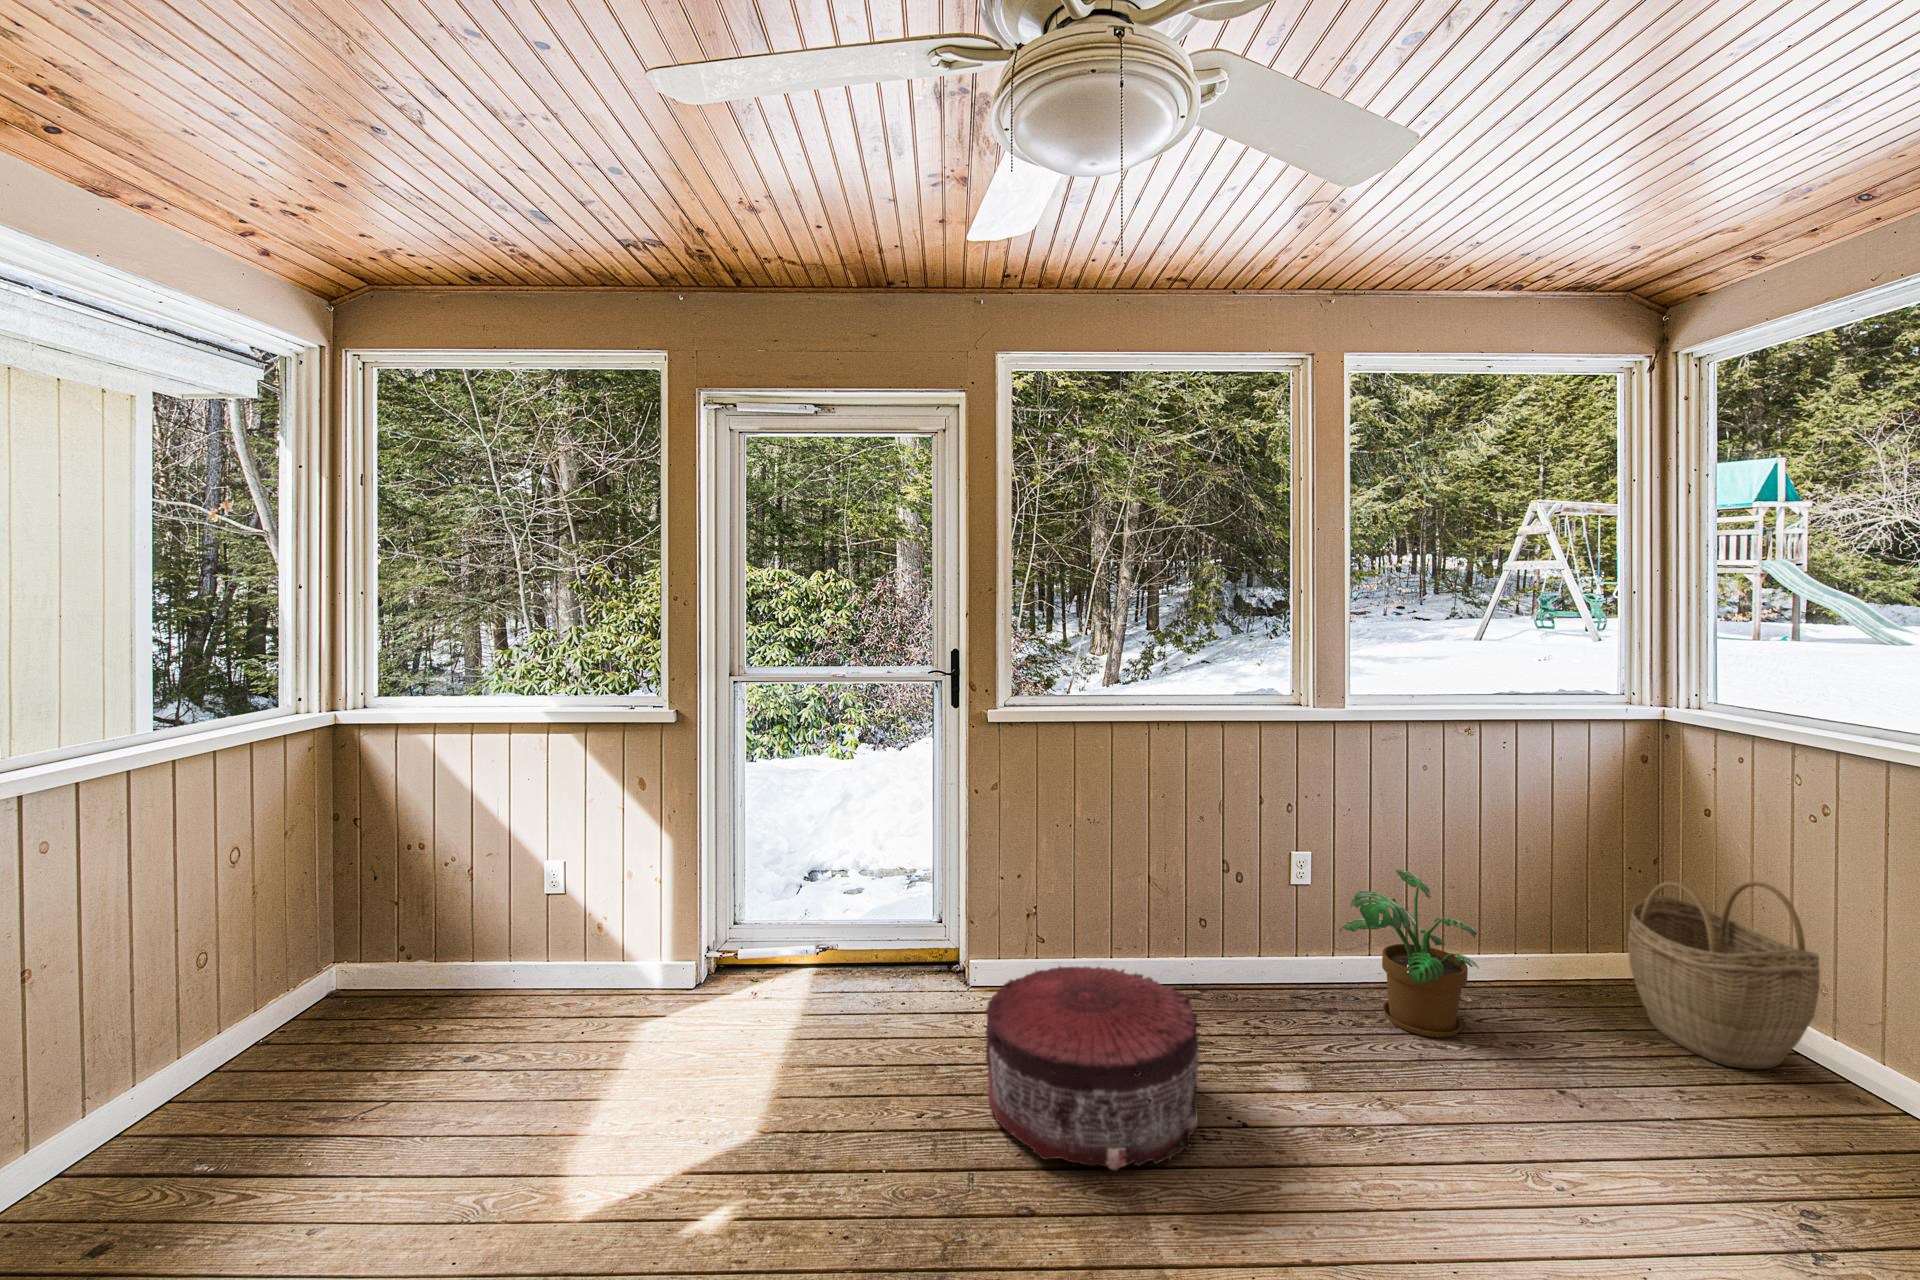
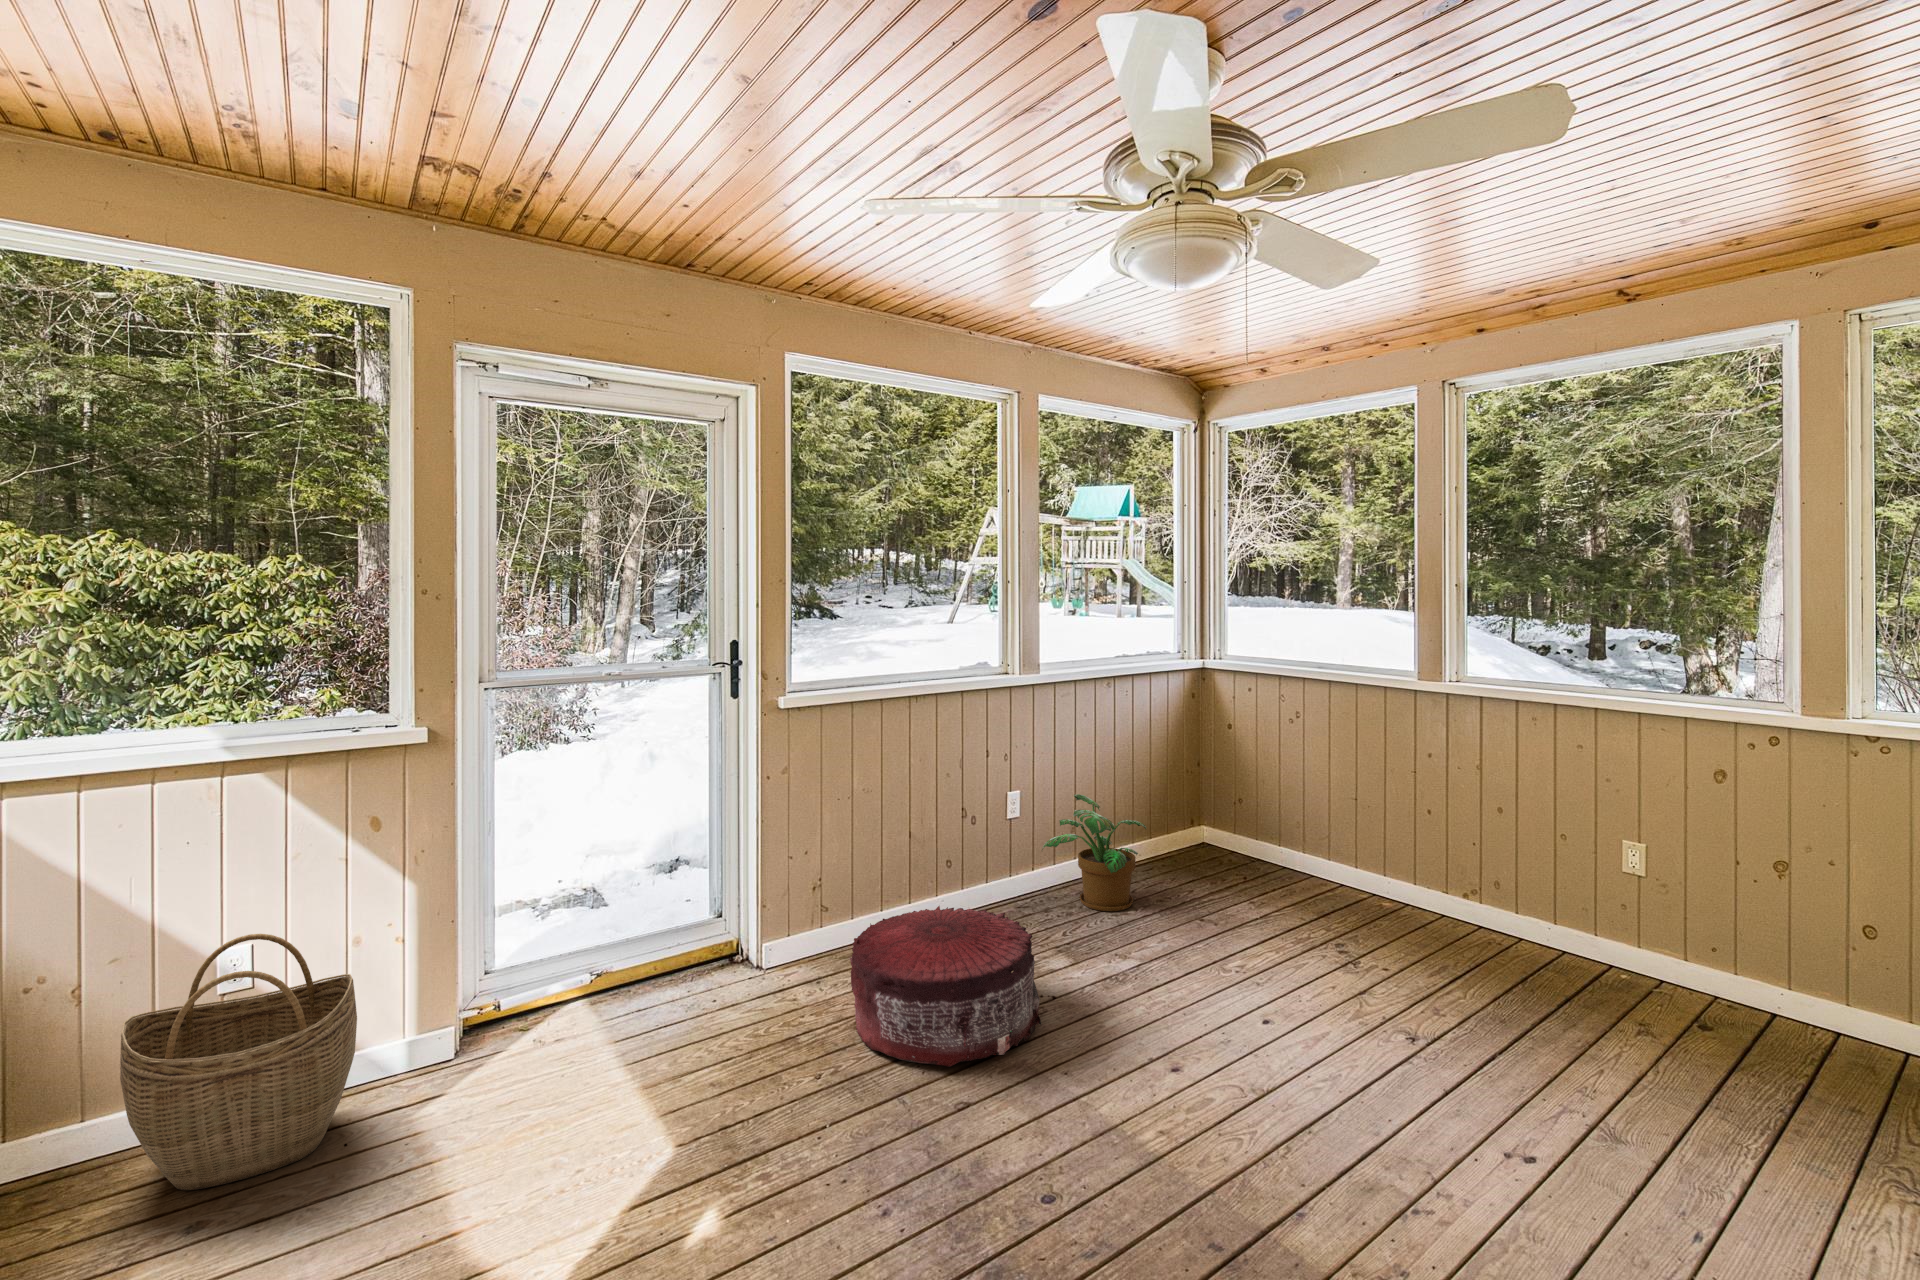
woven basket: present [1628,882,1820,1069] -> present [120,934,357,1190]

